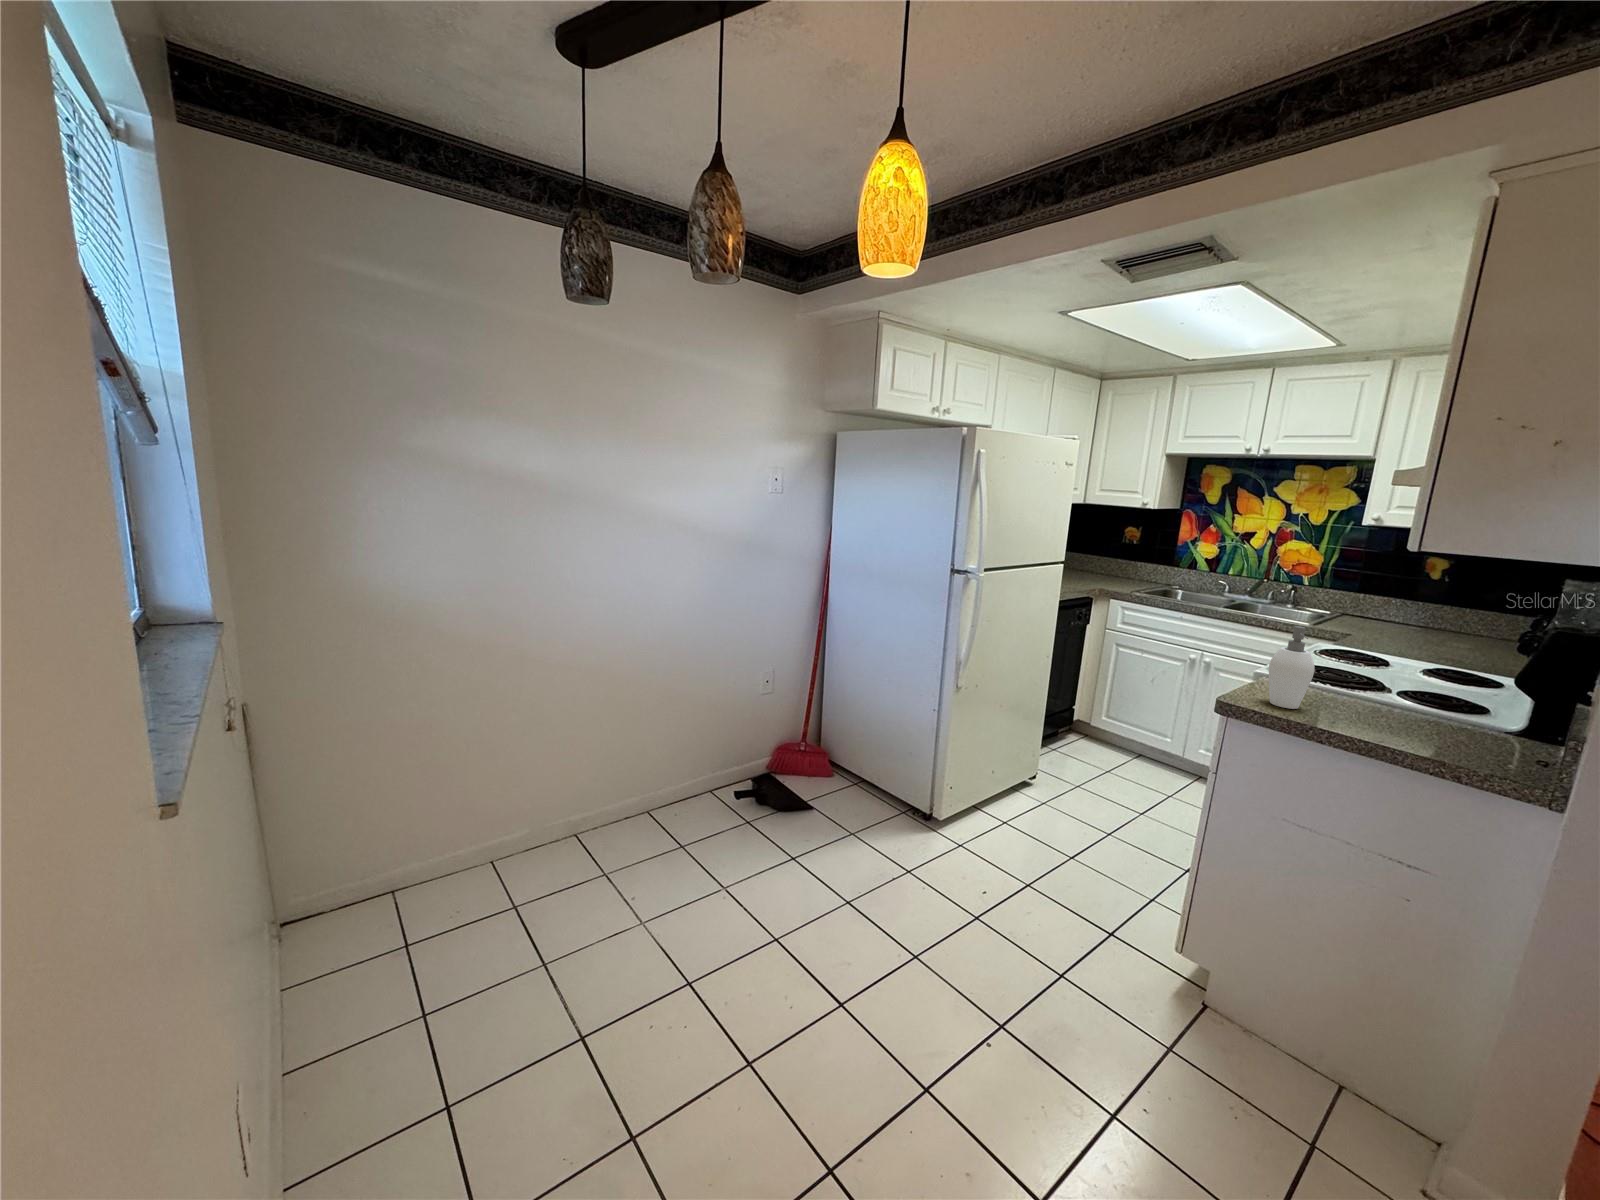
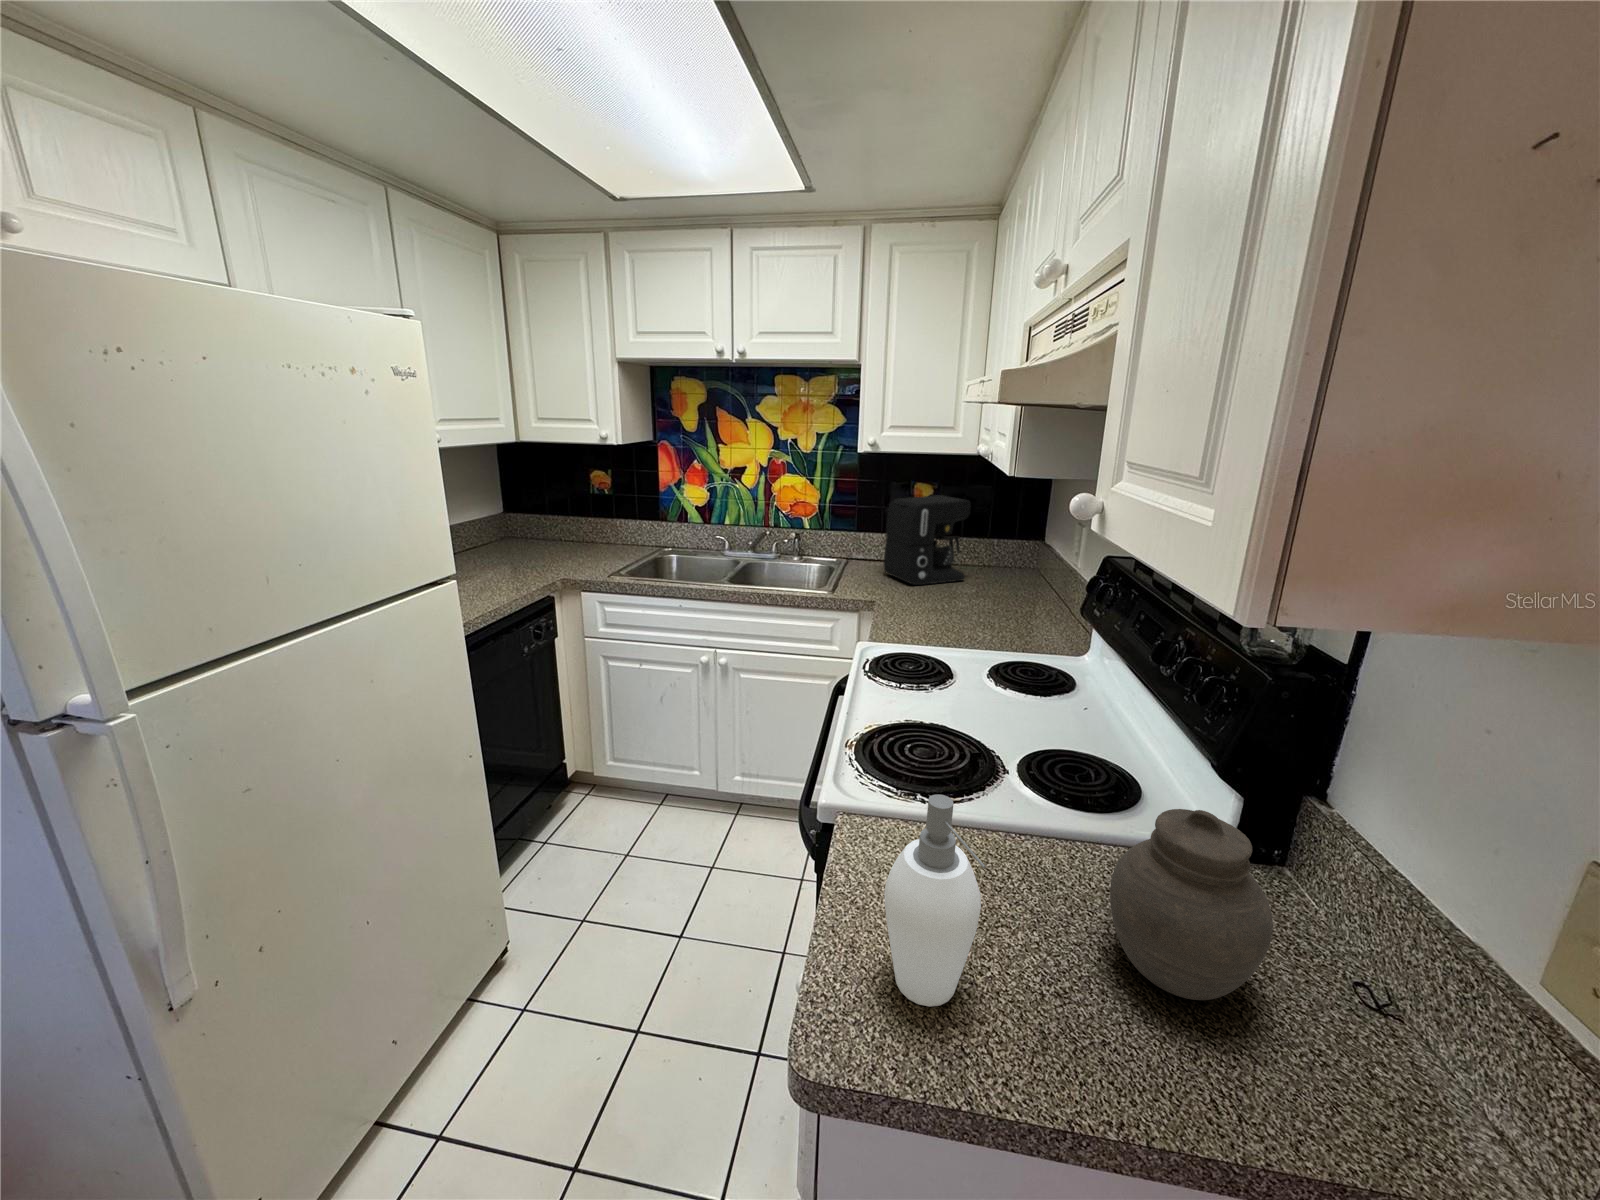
coffee maker: none [1375,565,1482,639] -> present [884,495,971,585]
jar: none [1390,656,1477,739] -> present [1110,809,1273,1000]

